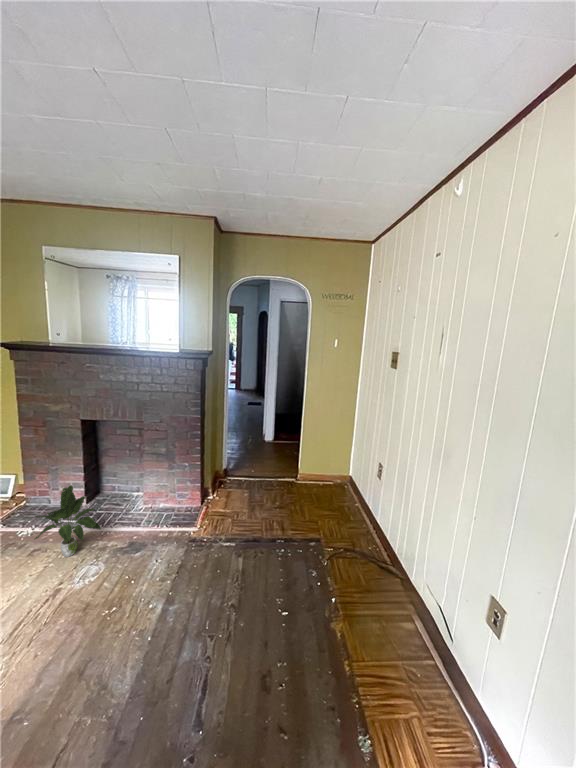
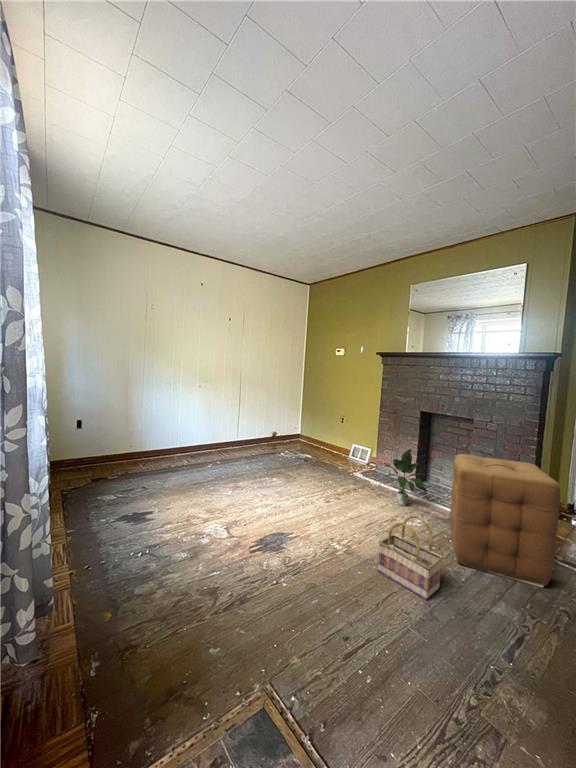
ottoman: none [128,475,223,617] -> present [450,454,561,587]
basket: none [35,618,126,724] -> present [377,516,443,600]

